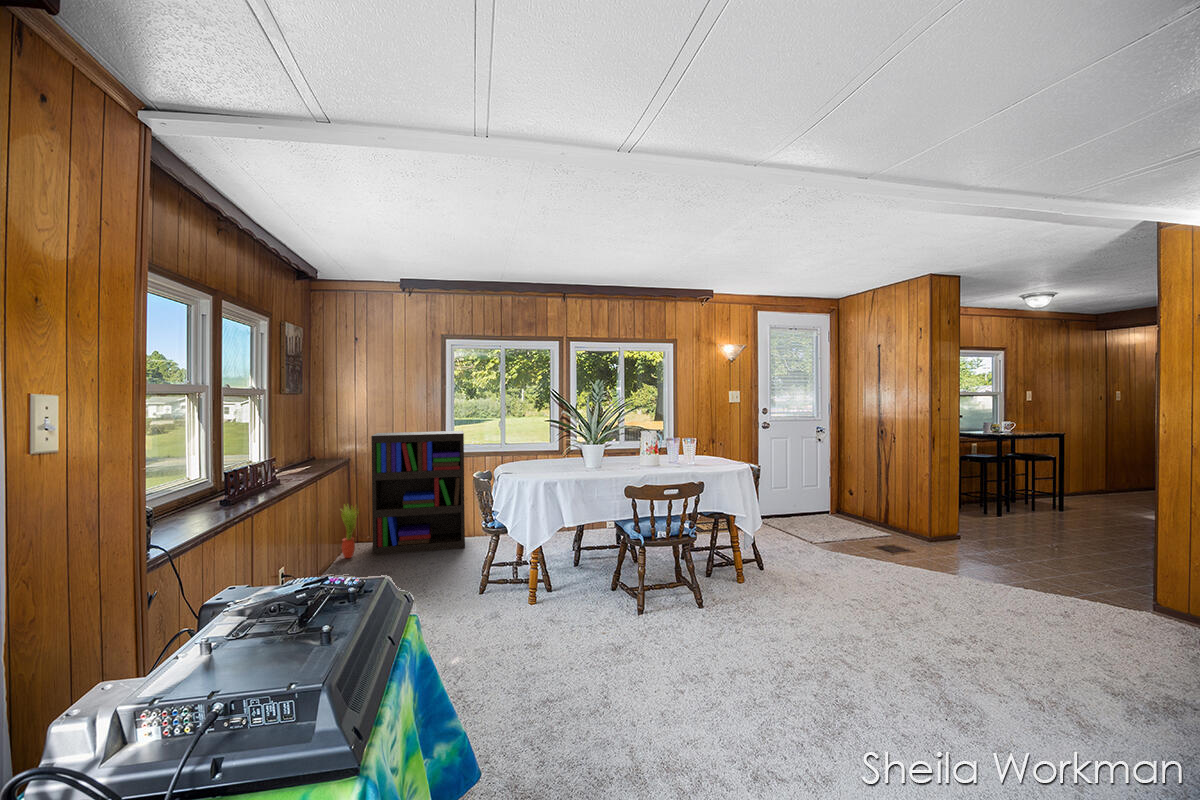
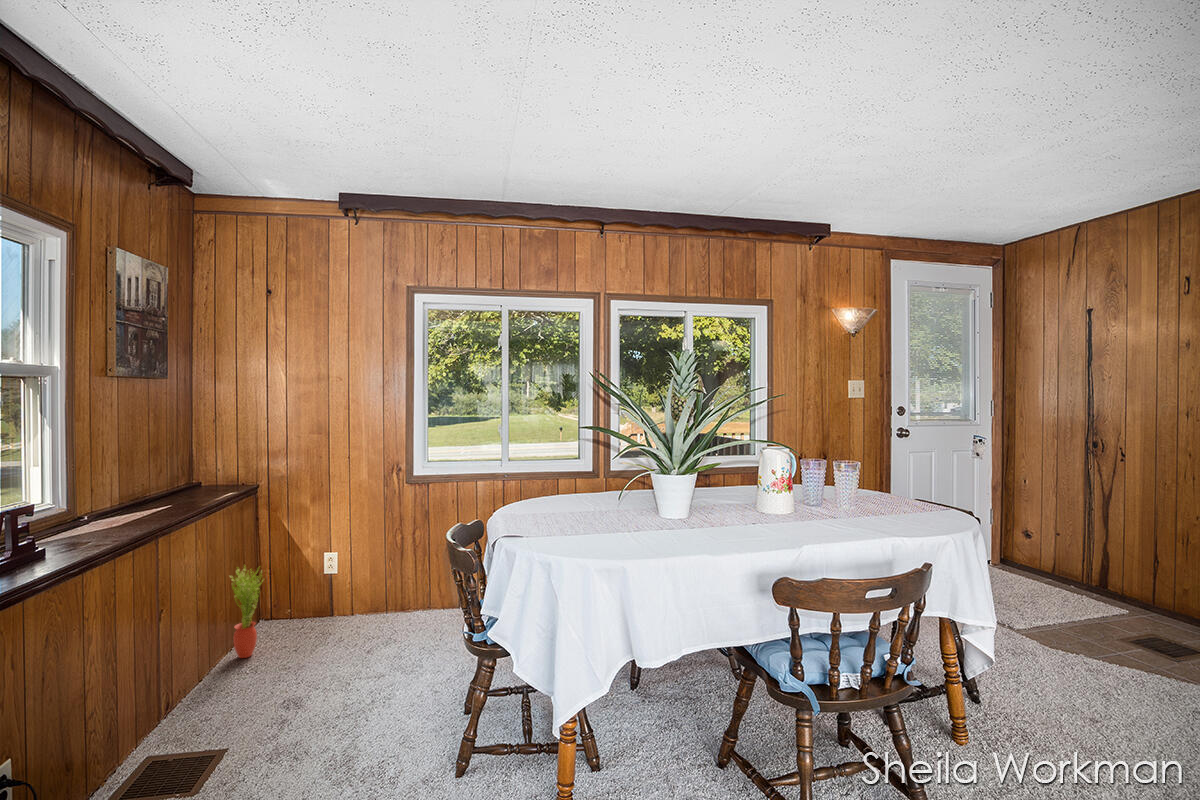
bookshelf: present [371,431,465,555] -> none [285,441,443,651]

